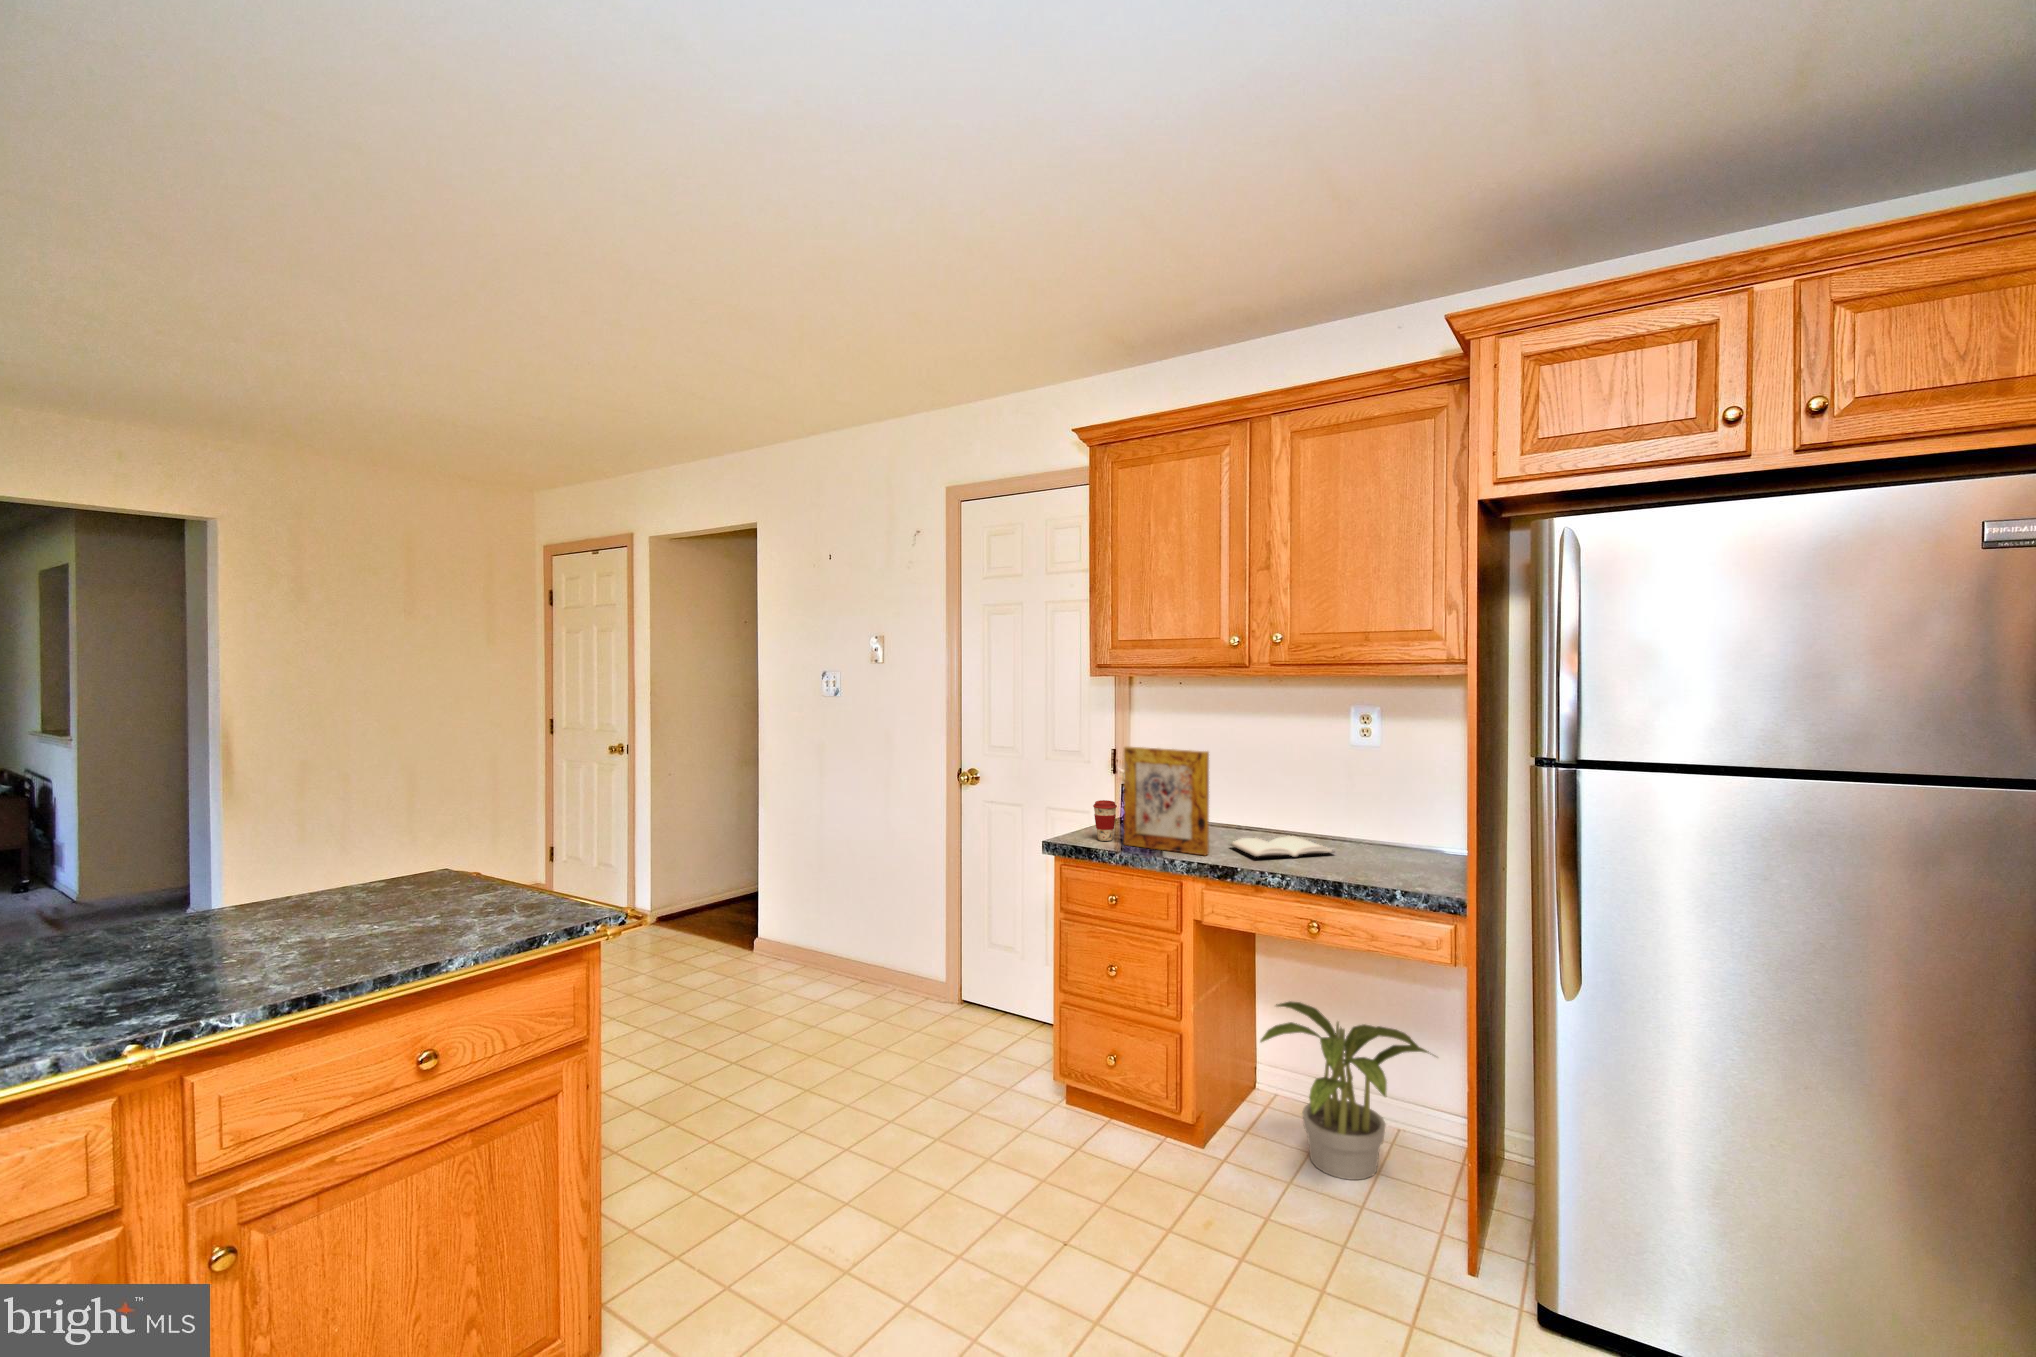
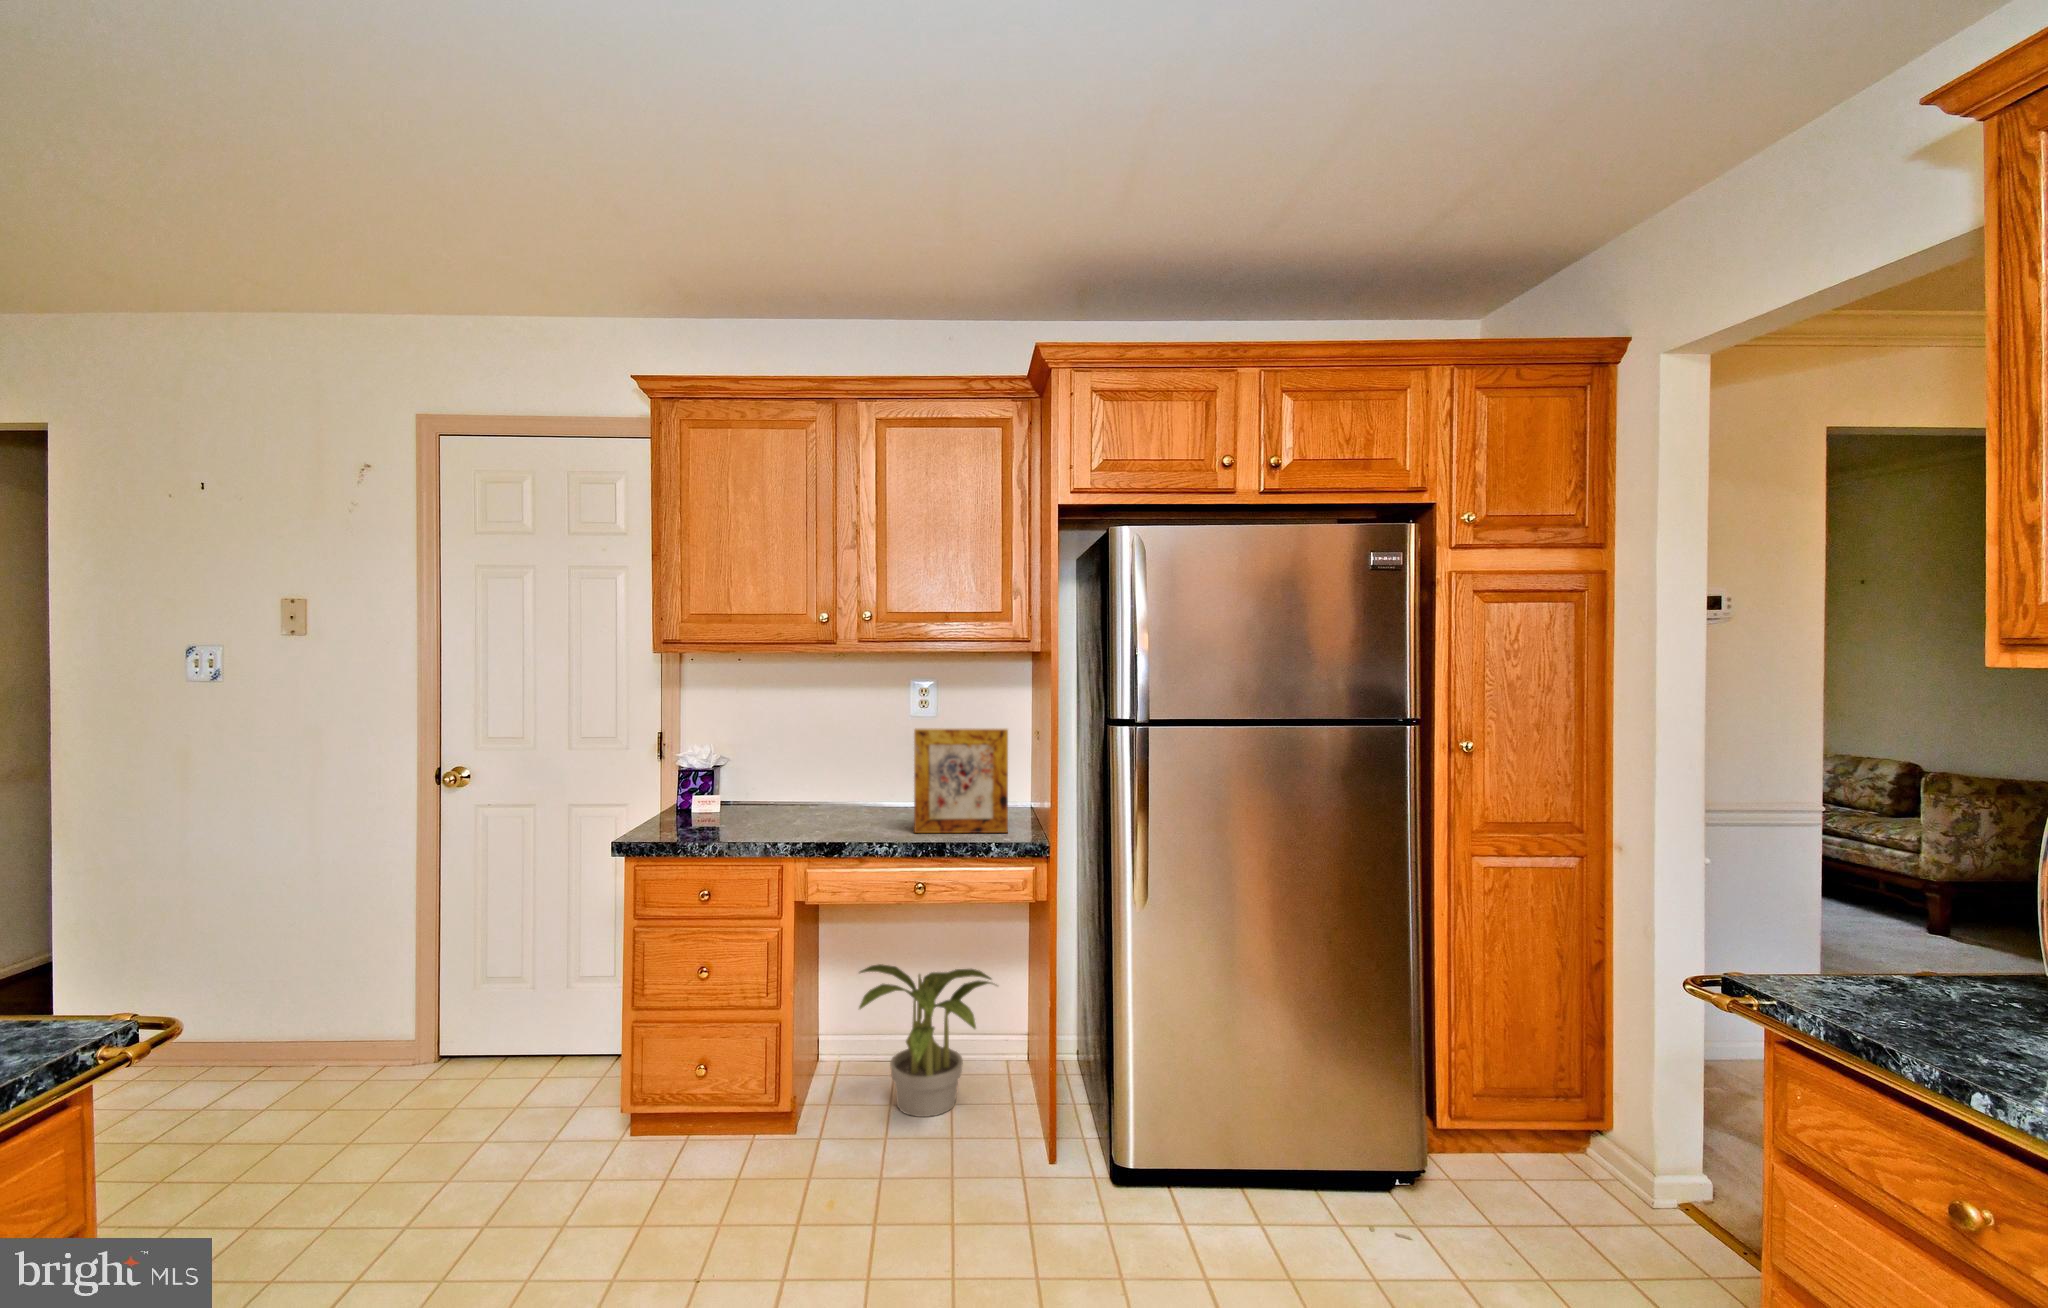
picture frame: present [1124,747,1209,855] -> present [914,728,1008,833]
coffee cup: present [1093,800,1117,841] -> none [663,790,690,834]
book: present [1230,836,1334,857] -> none [813,807,914,830]

